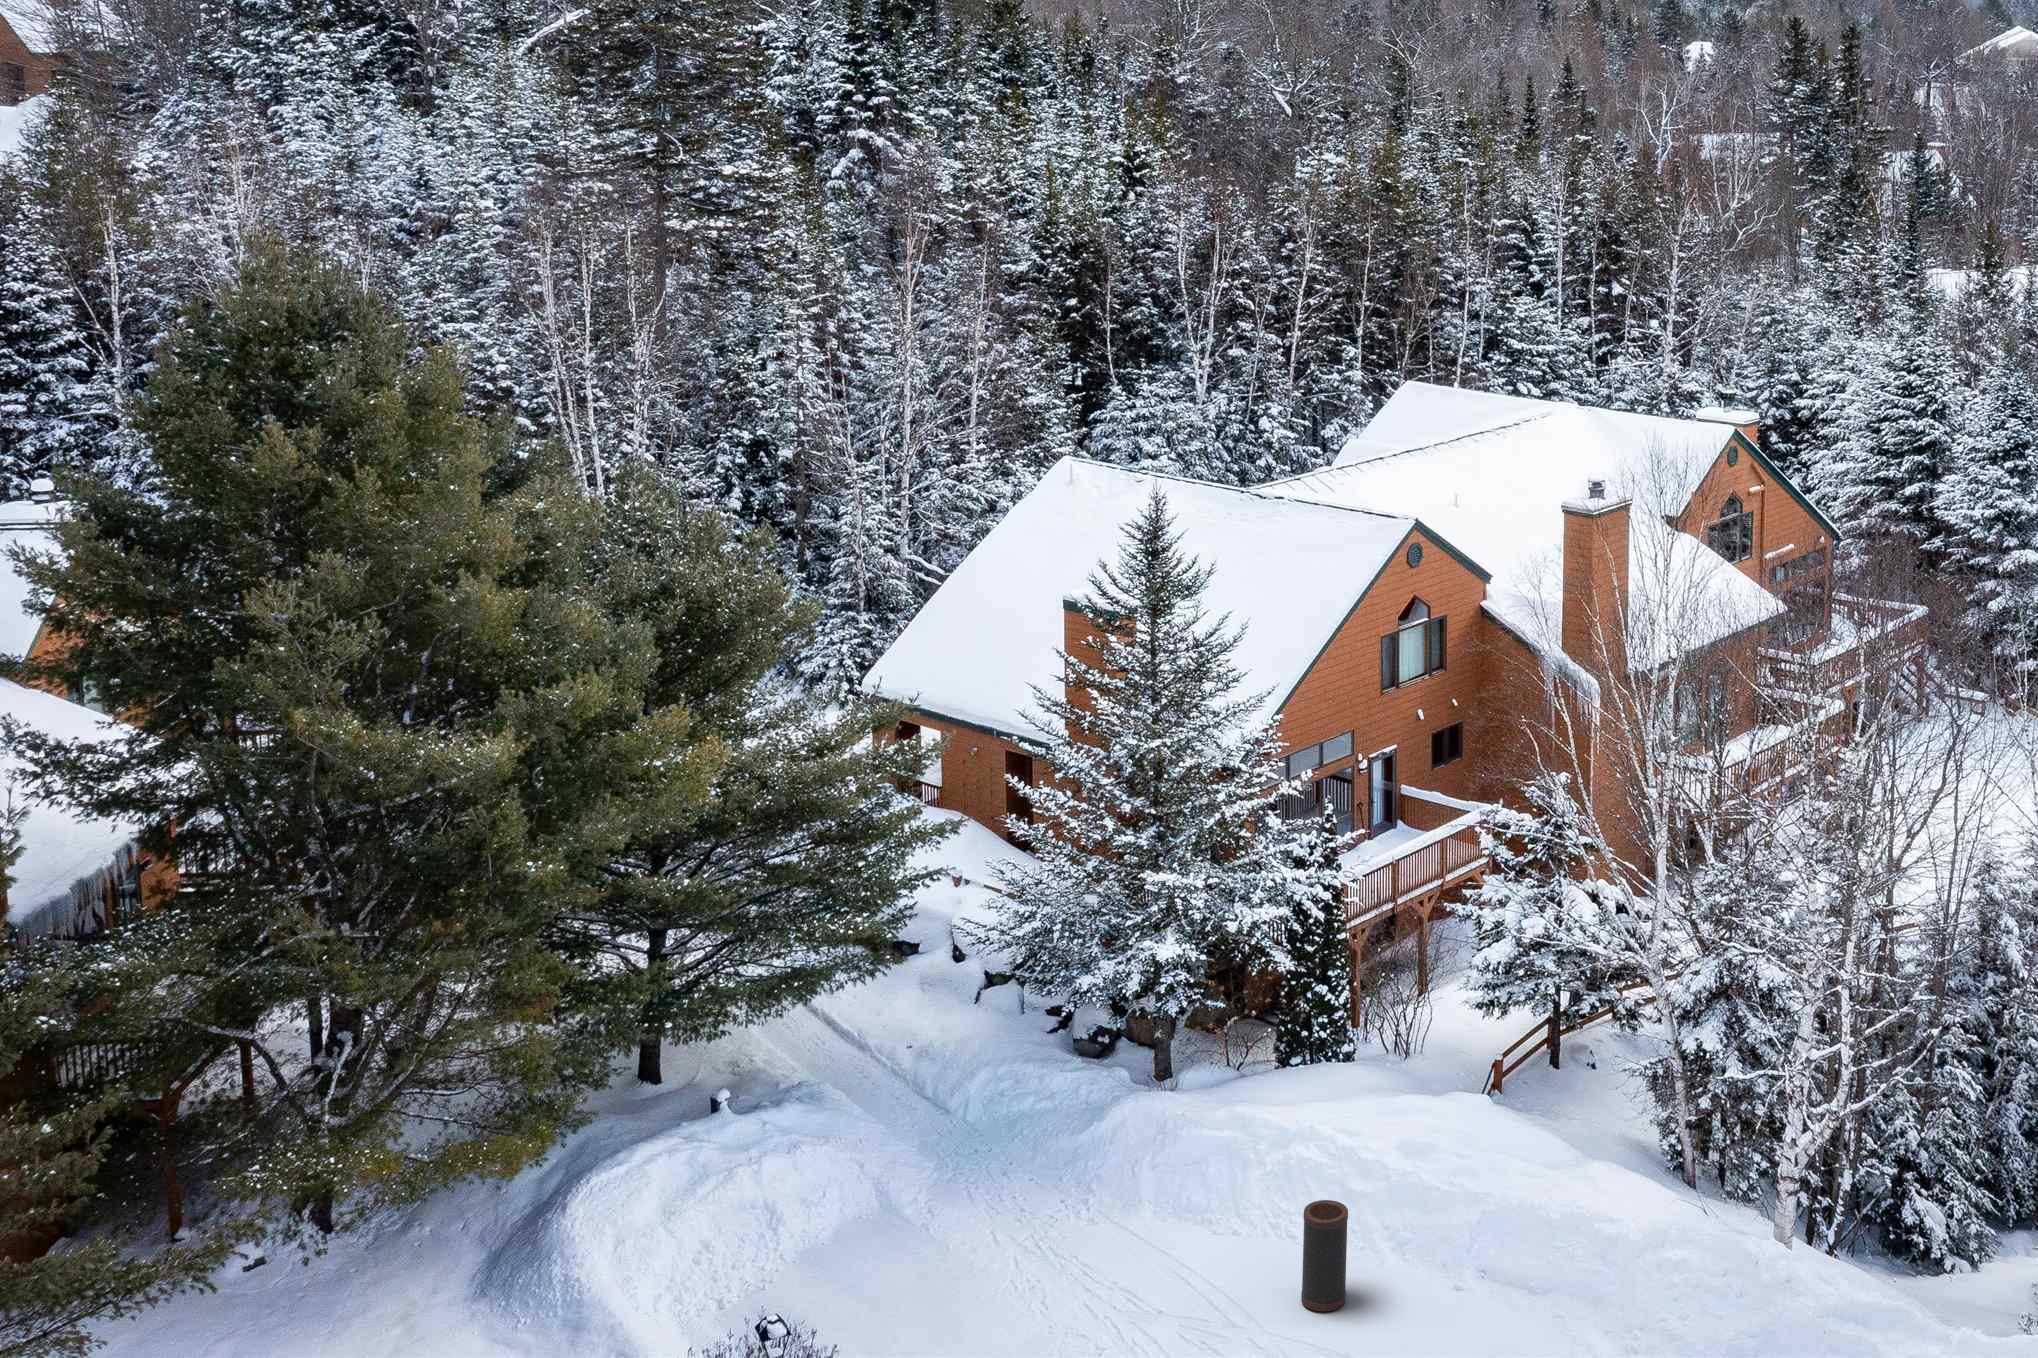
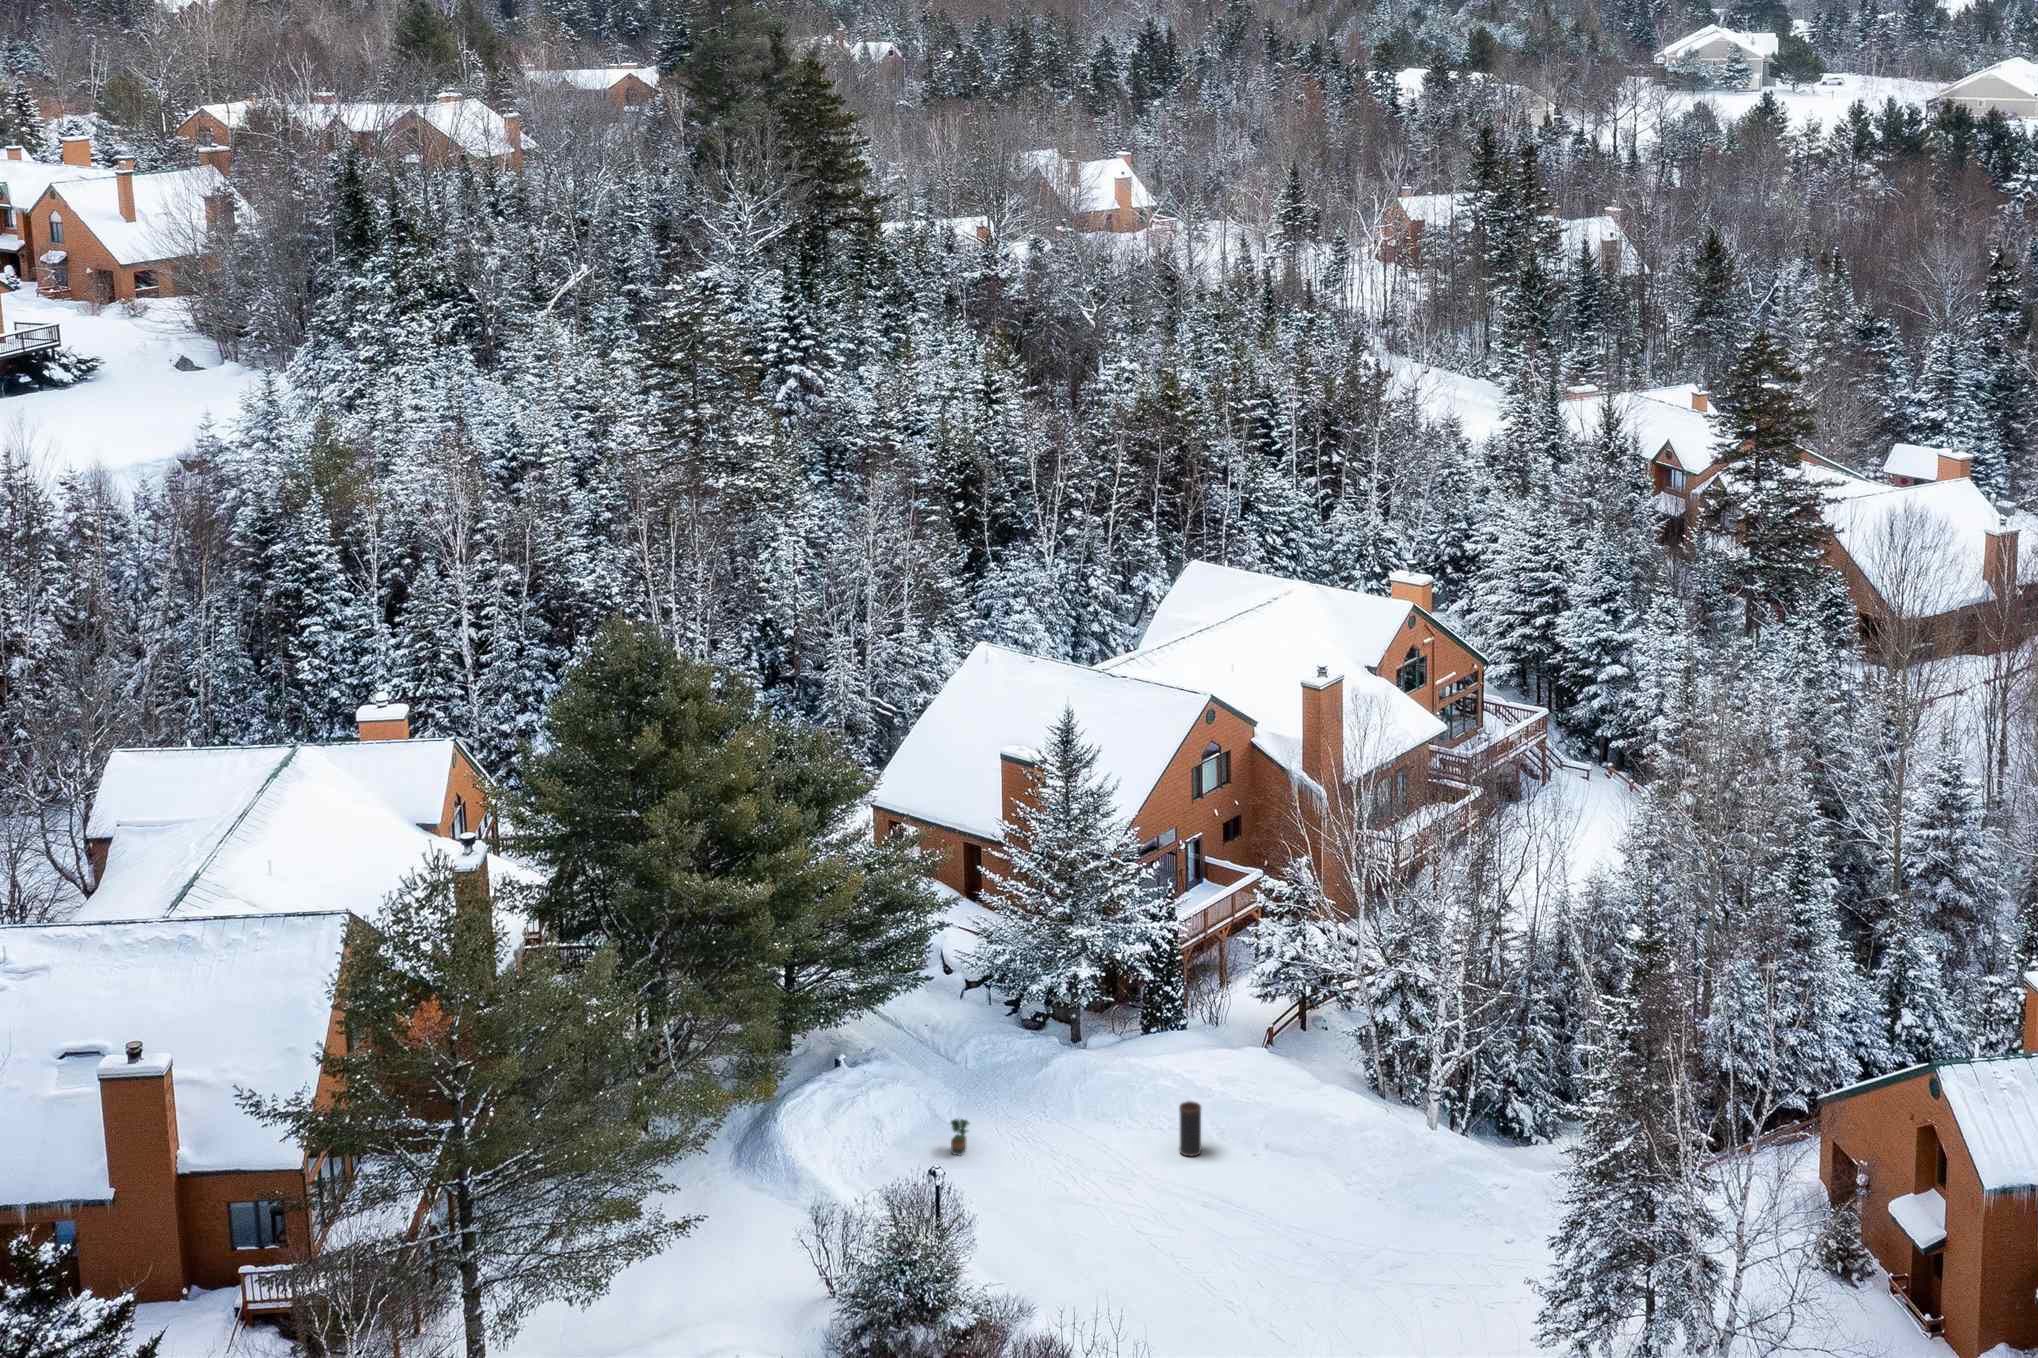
potted tree: none [837,1226,881,1304] -> present [951,1119,969,1155]

